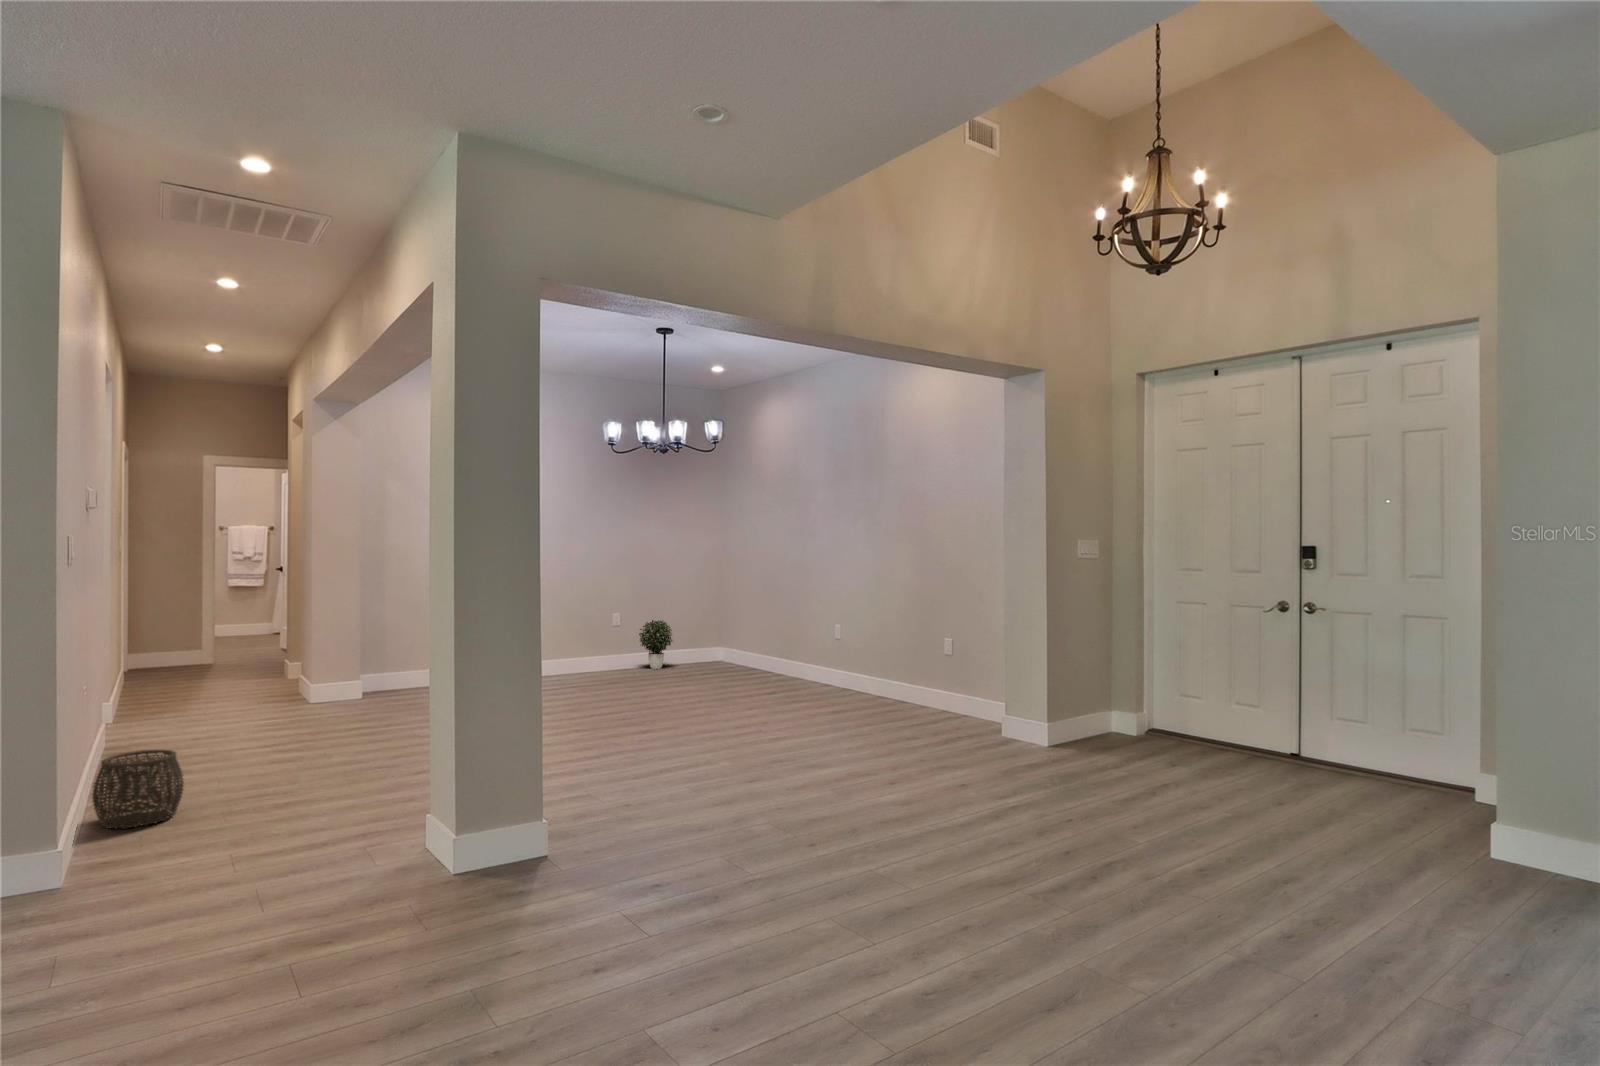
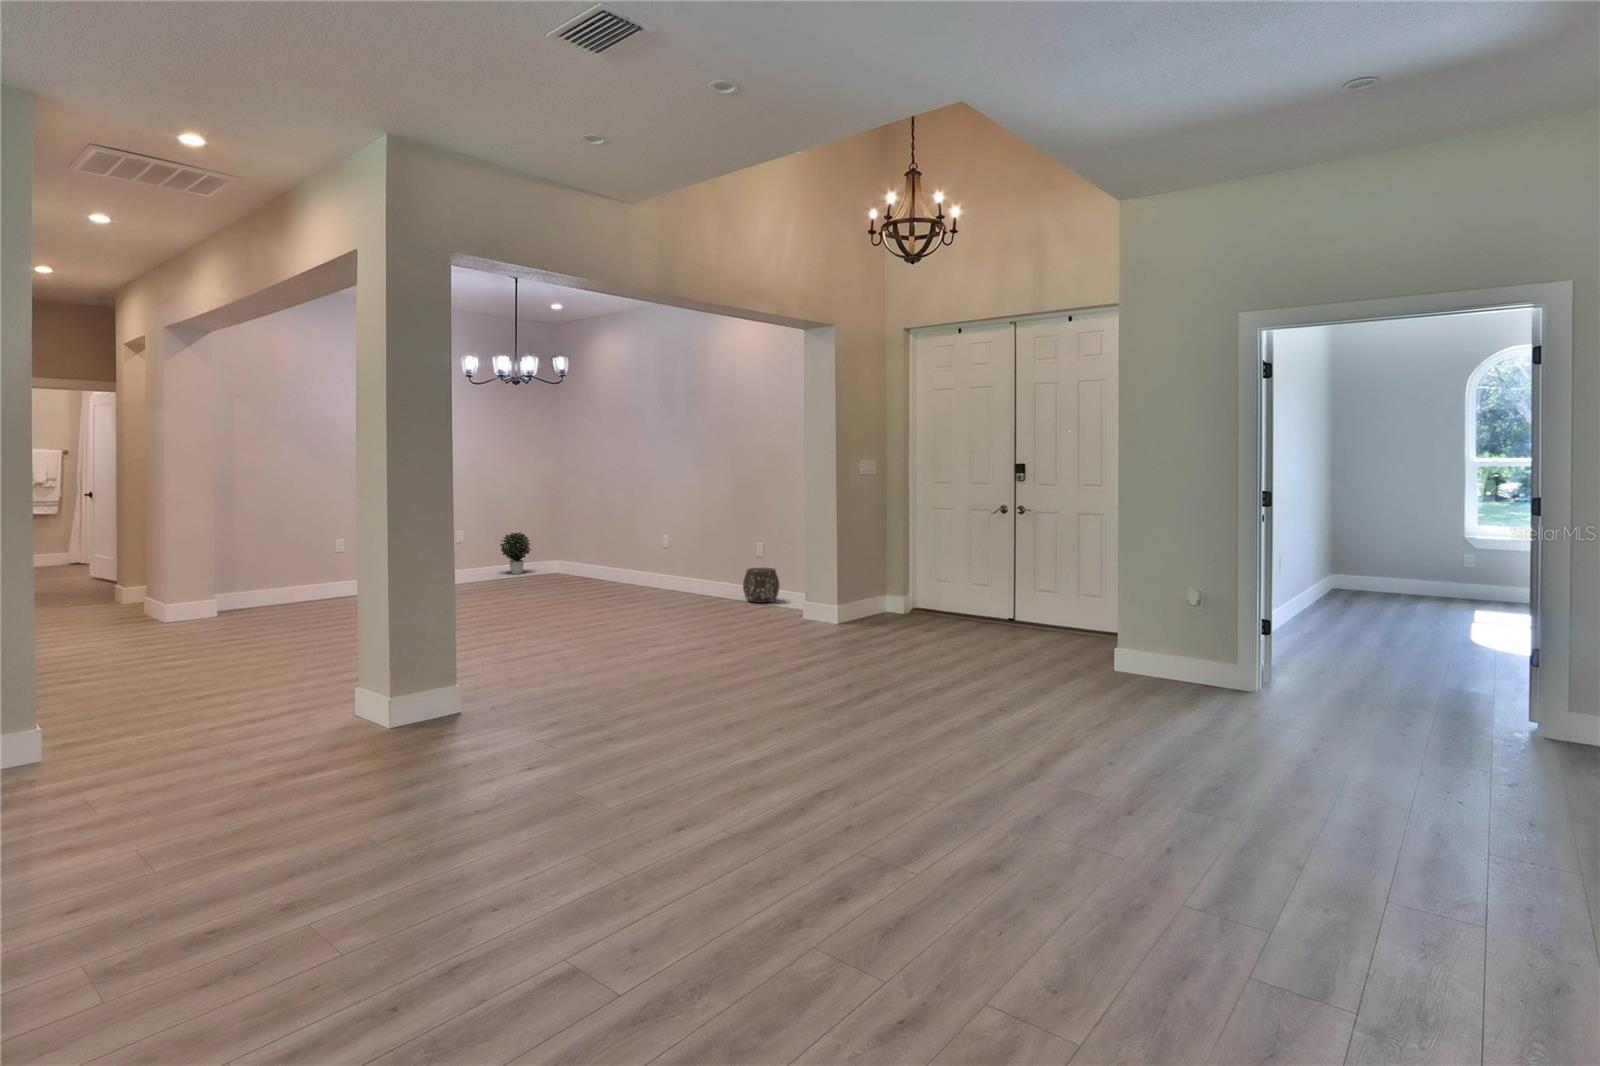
woven basket: present [92,750,184,829] -> present [743,568,779,603]

